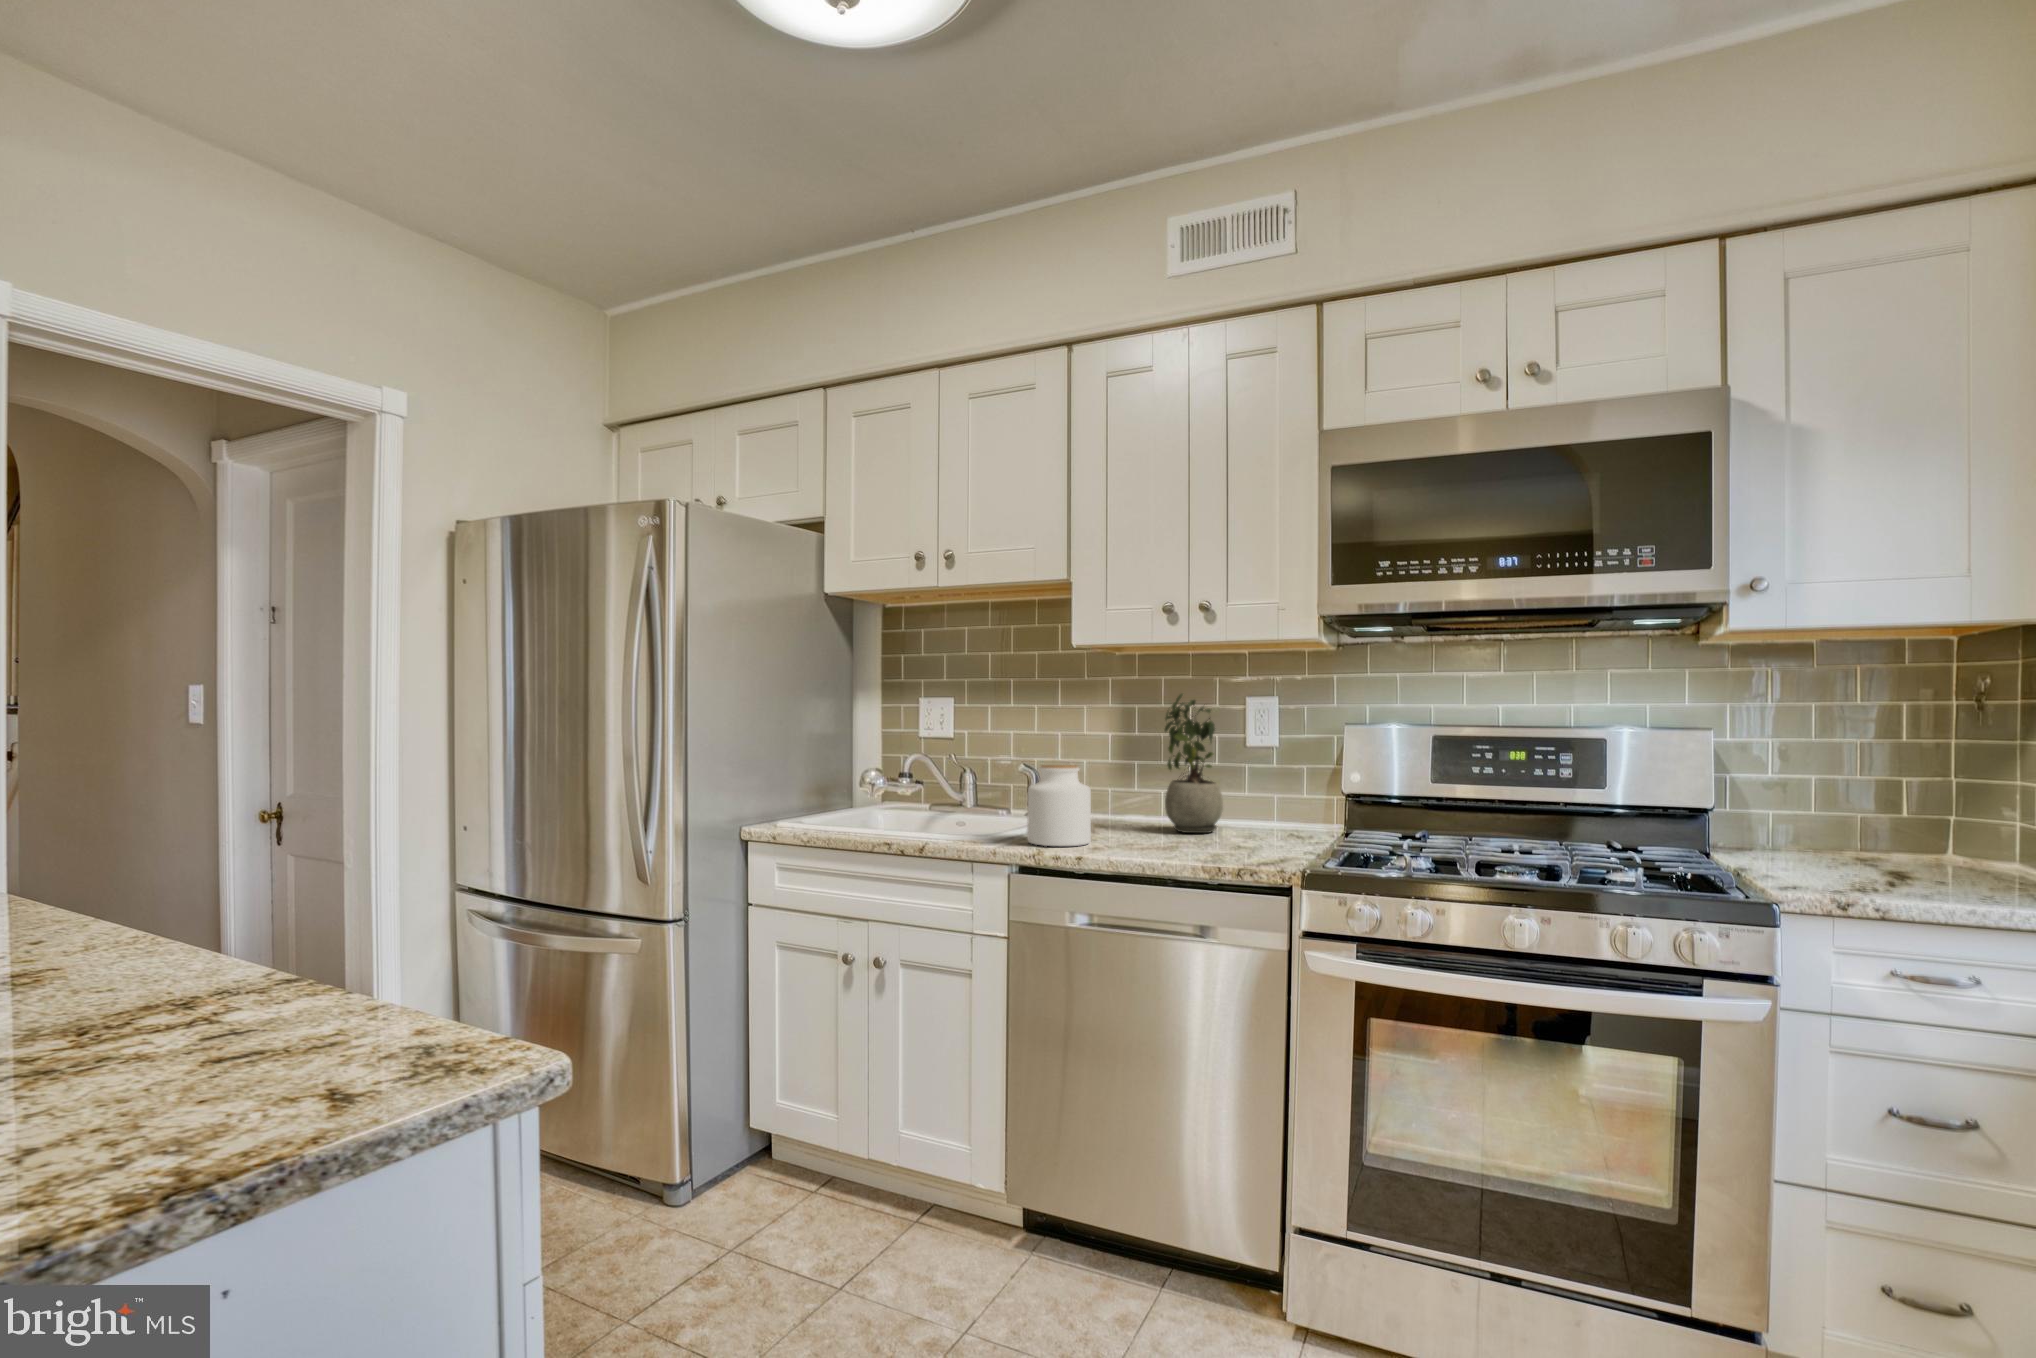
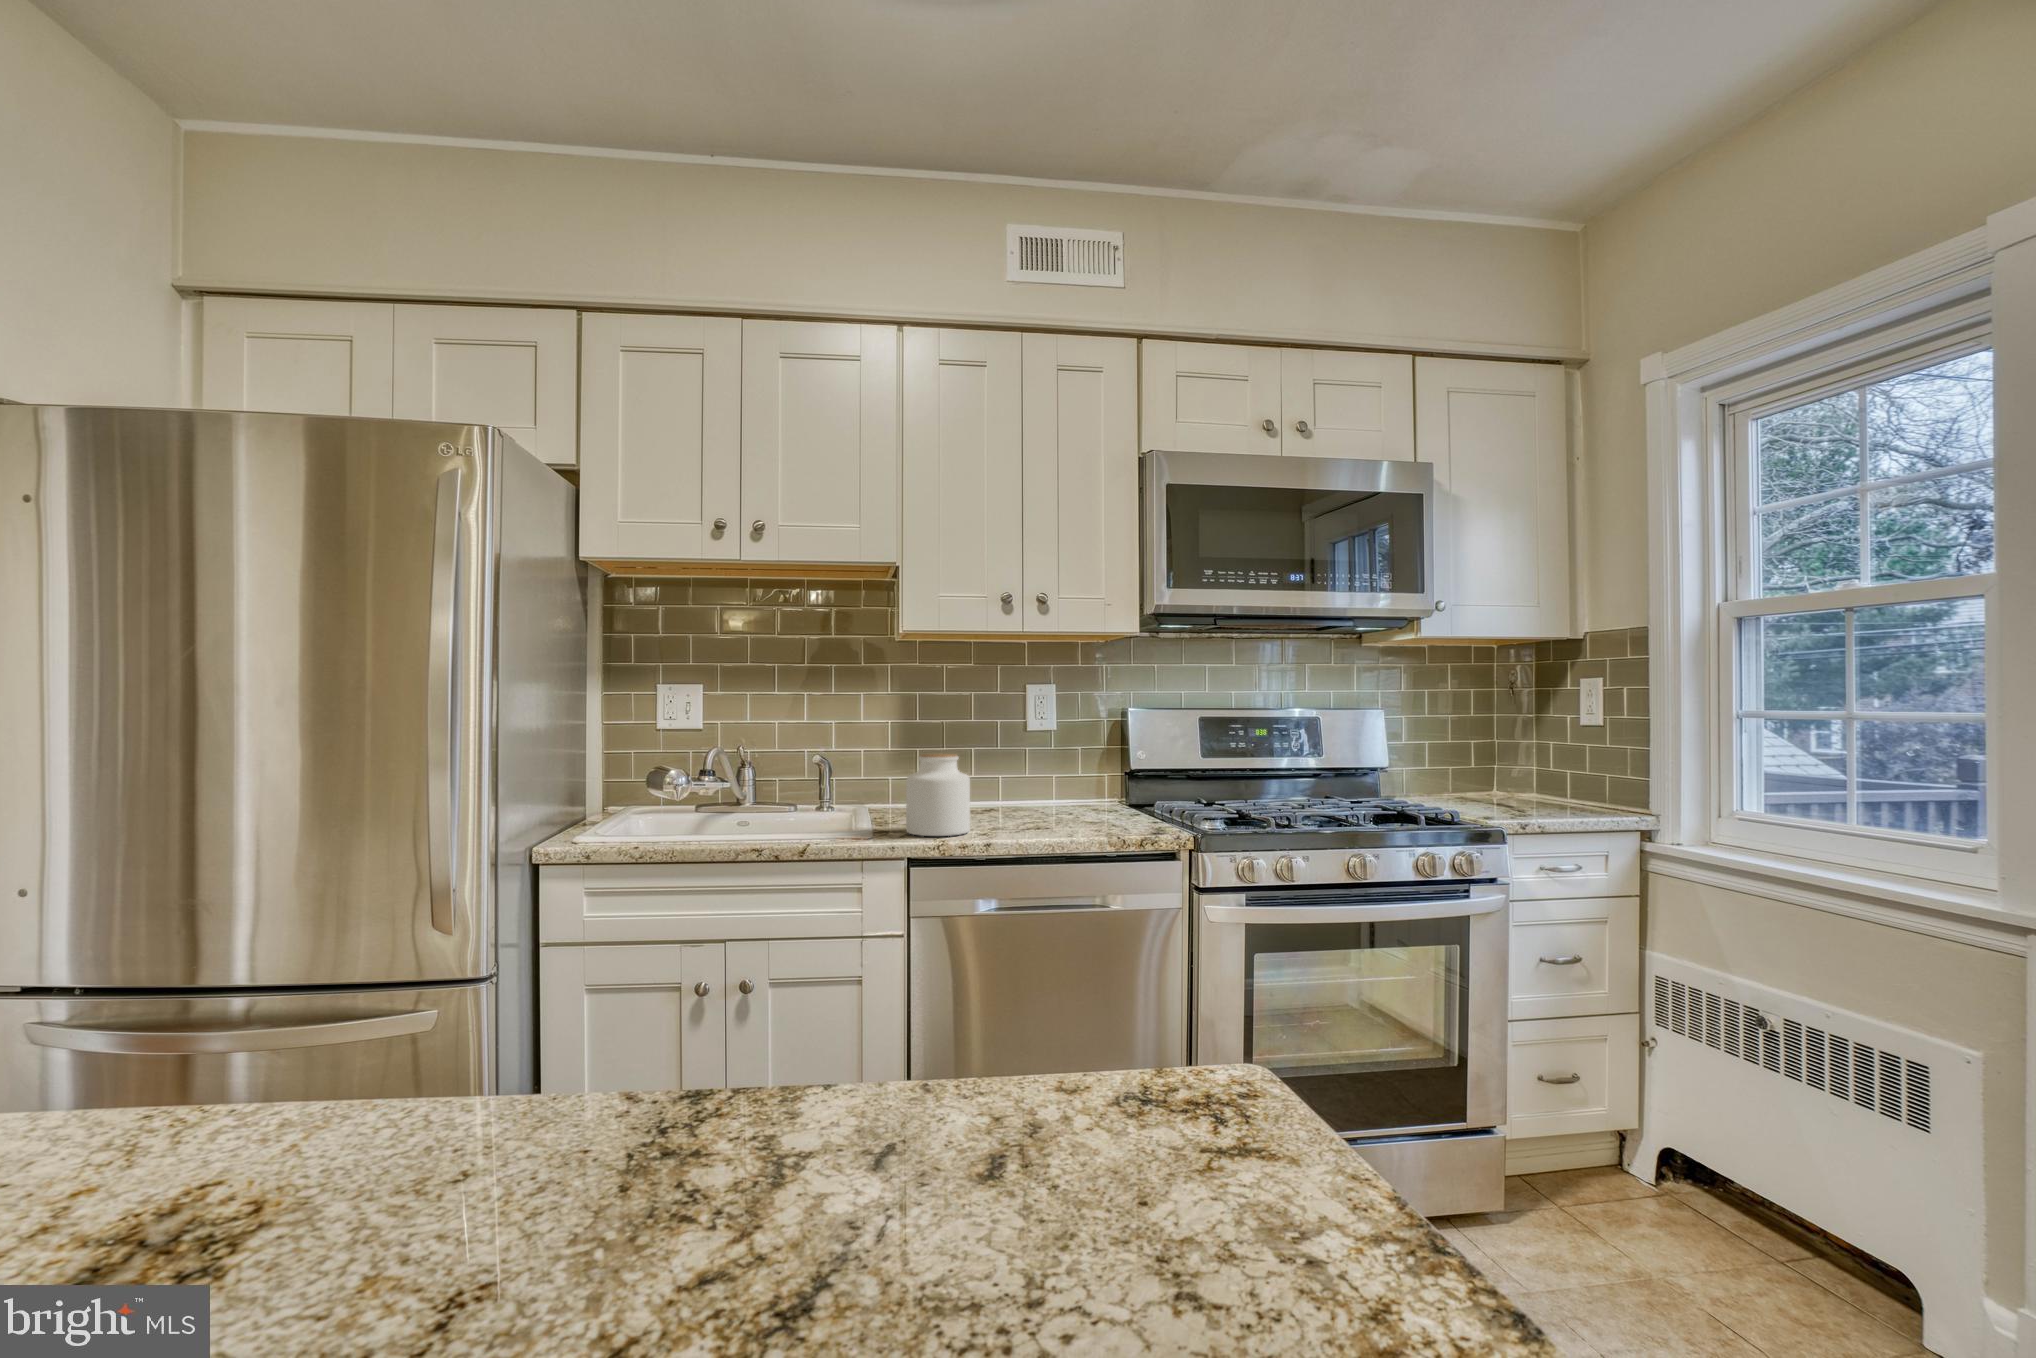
potted plant: present [1165,694,1223,833] -> none [994,681,1050,813]

